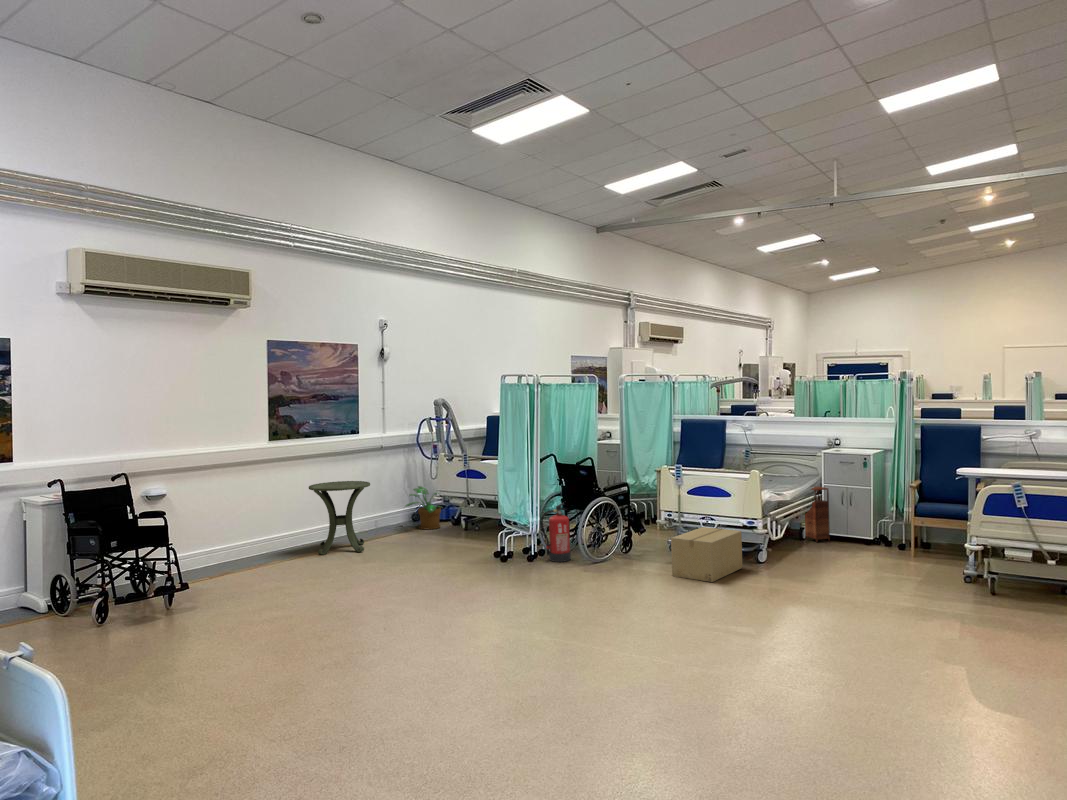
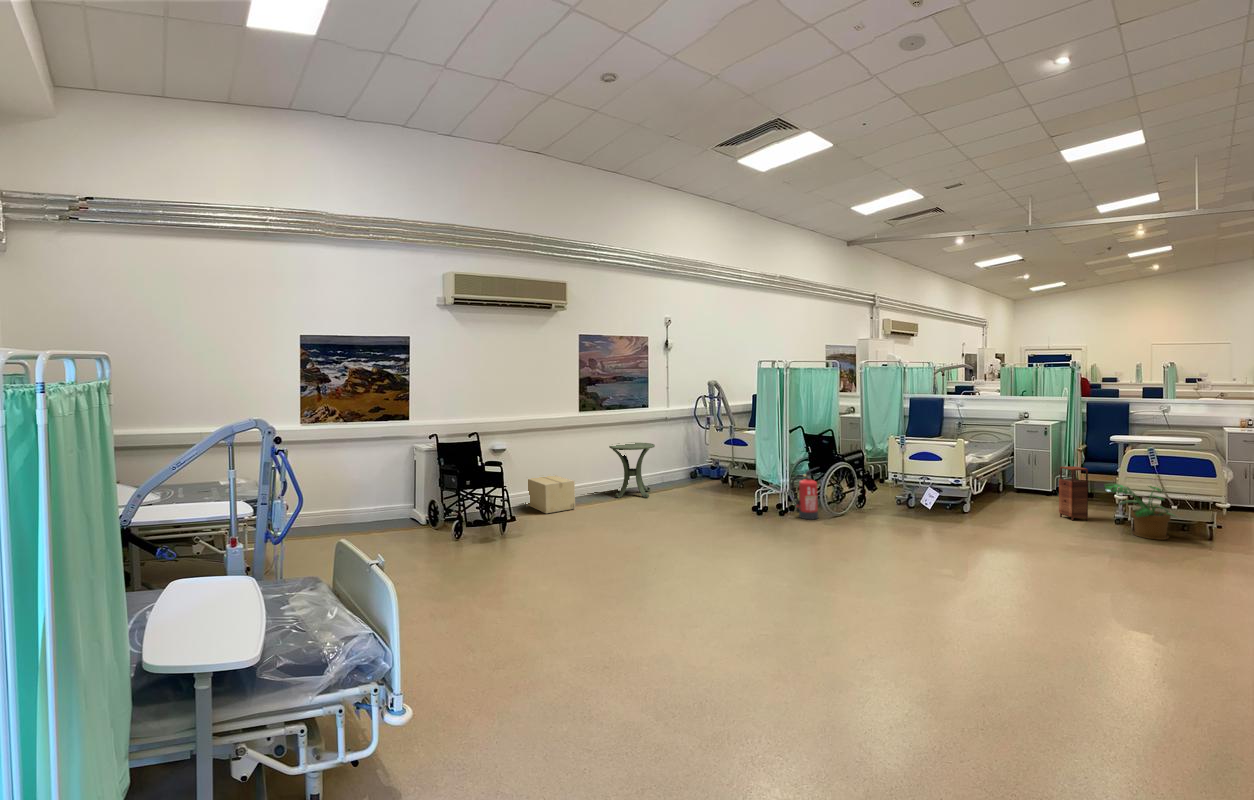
potted plant: present [405,486,441,529] -> present [1105,483,1176,540]
cardboard box: present [671,527,742,582] -> present [527,475,575,513]

